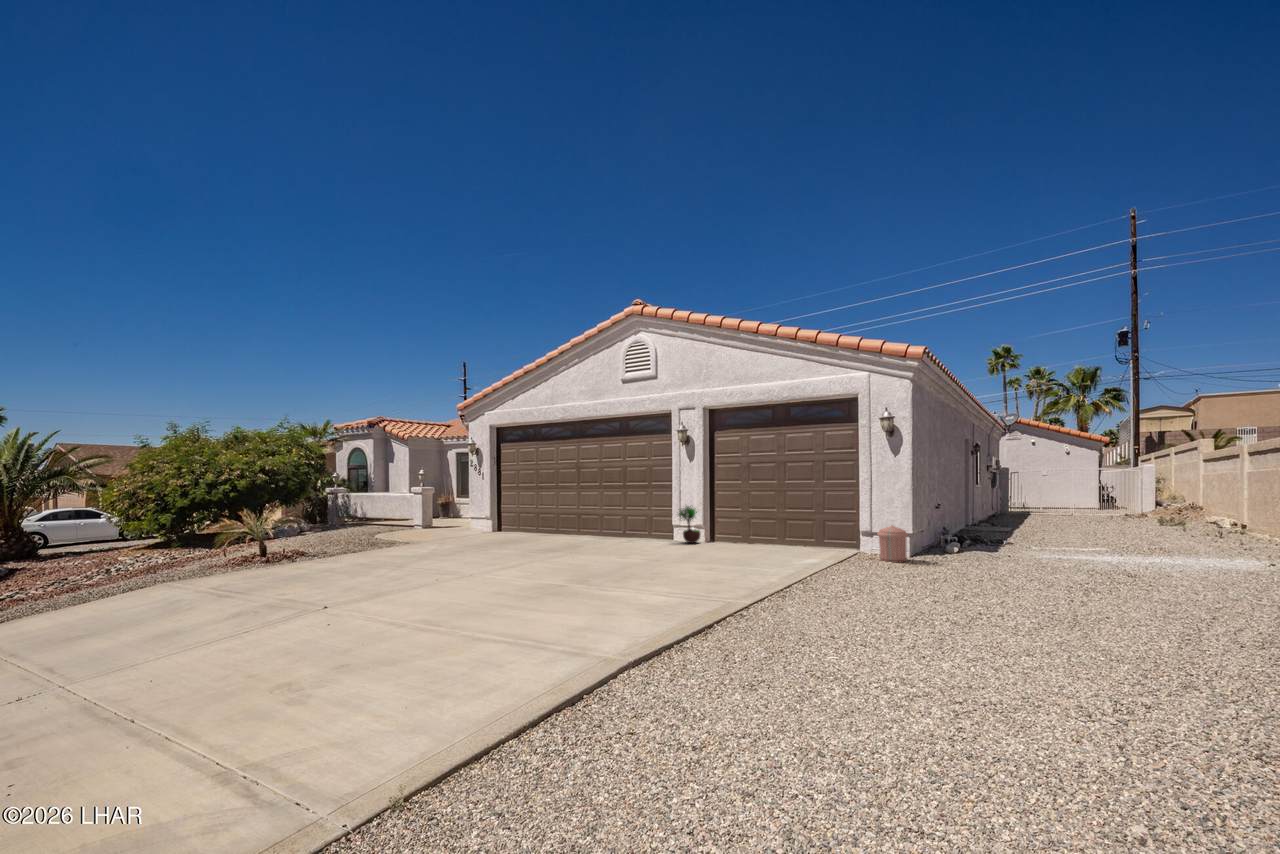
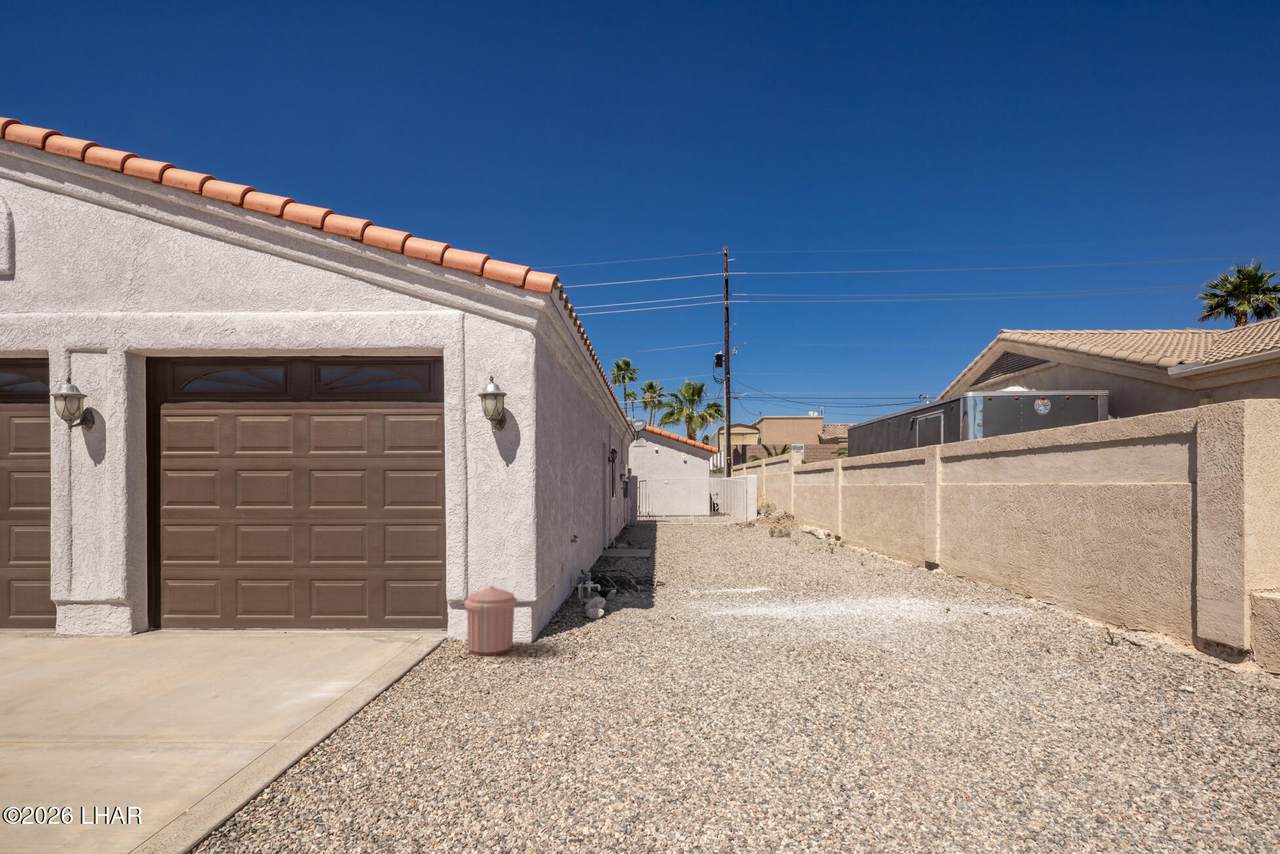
potted tree: present [678,506,701,543] -> none [33,555,109,645]

